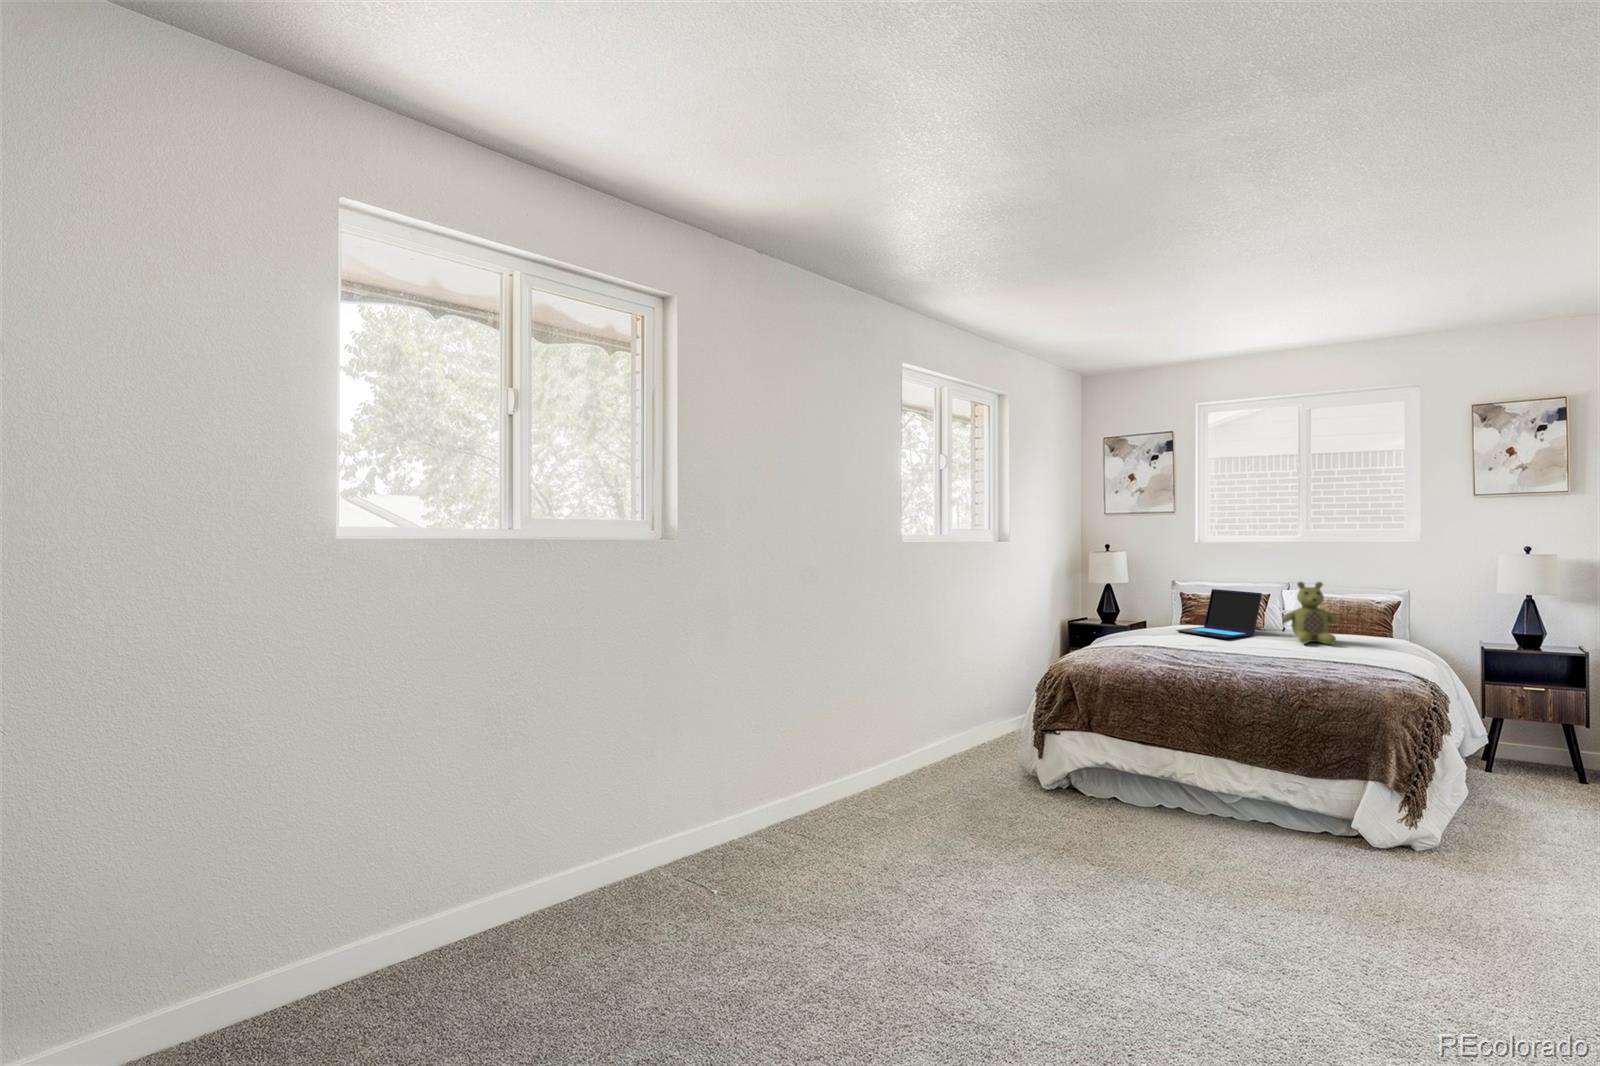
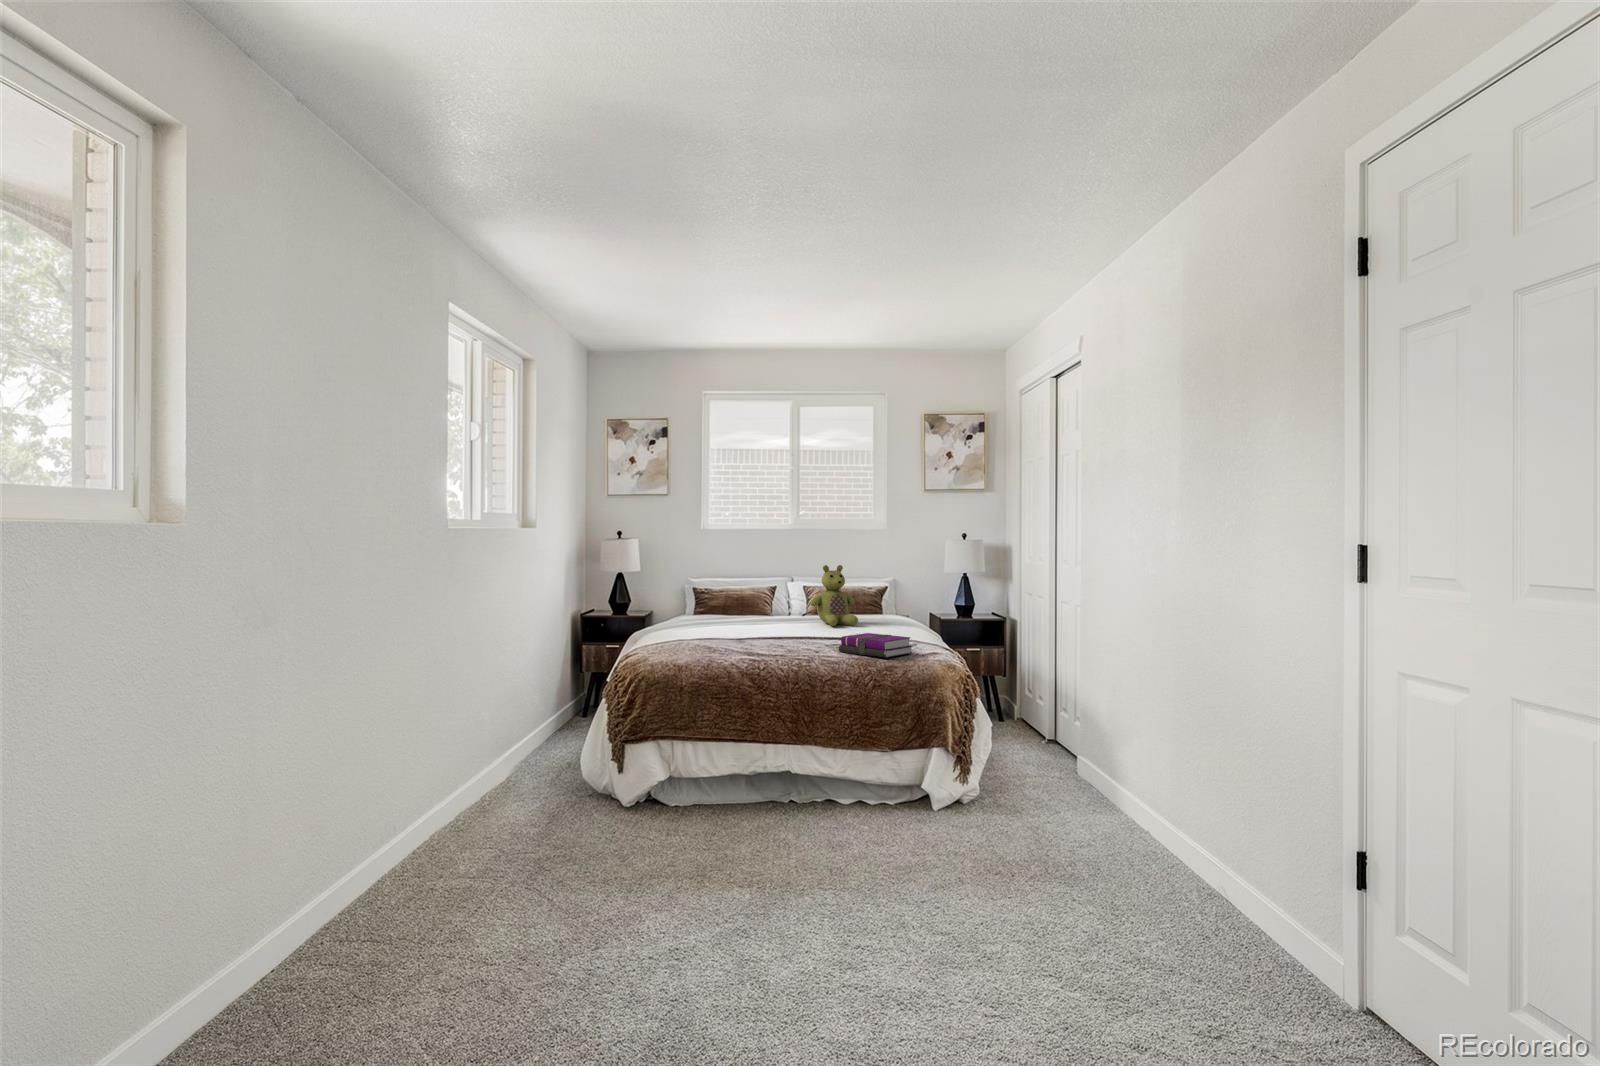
laptop: present [1176,589,1262,638] -> none [711,578,788,627]
notebook: none [1271,656,1356,683] -> present [839,633,913,658]

